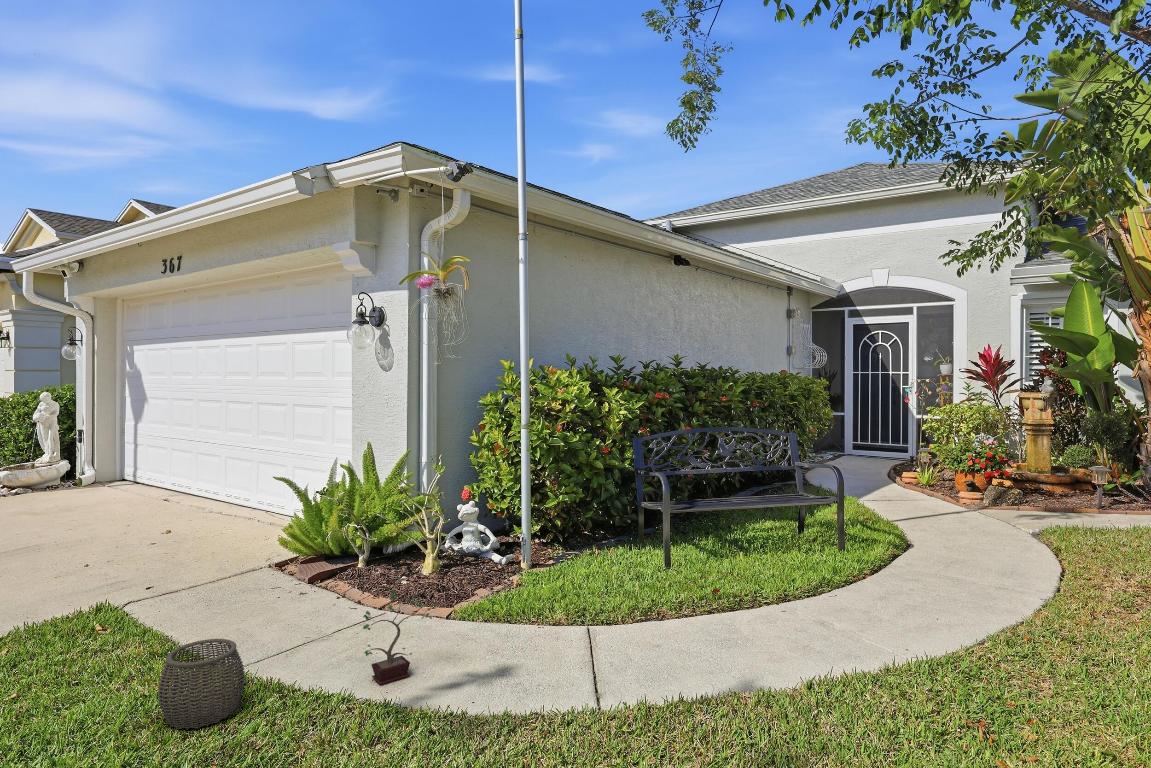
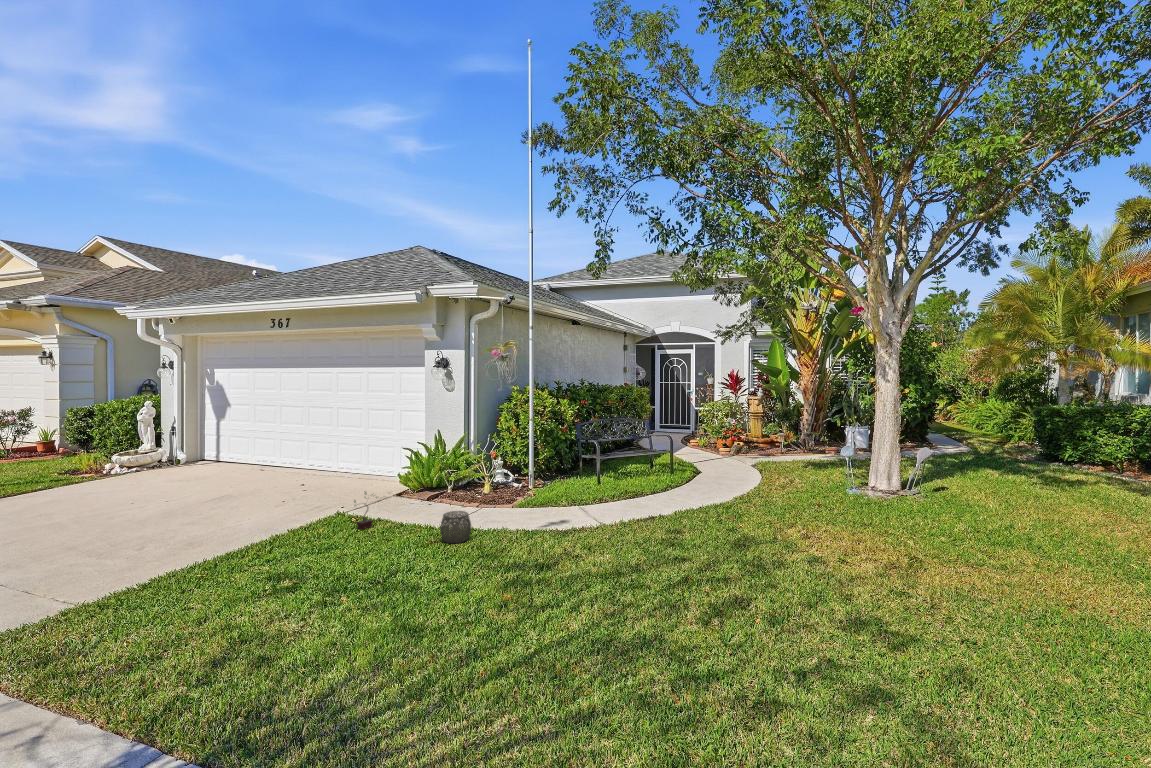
potted plant: present [363,590,440,685] -> present [354,492,379,529]

